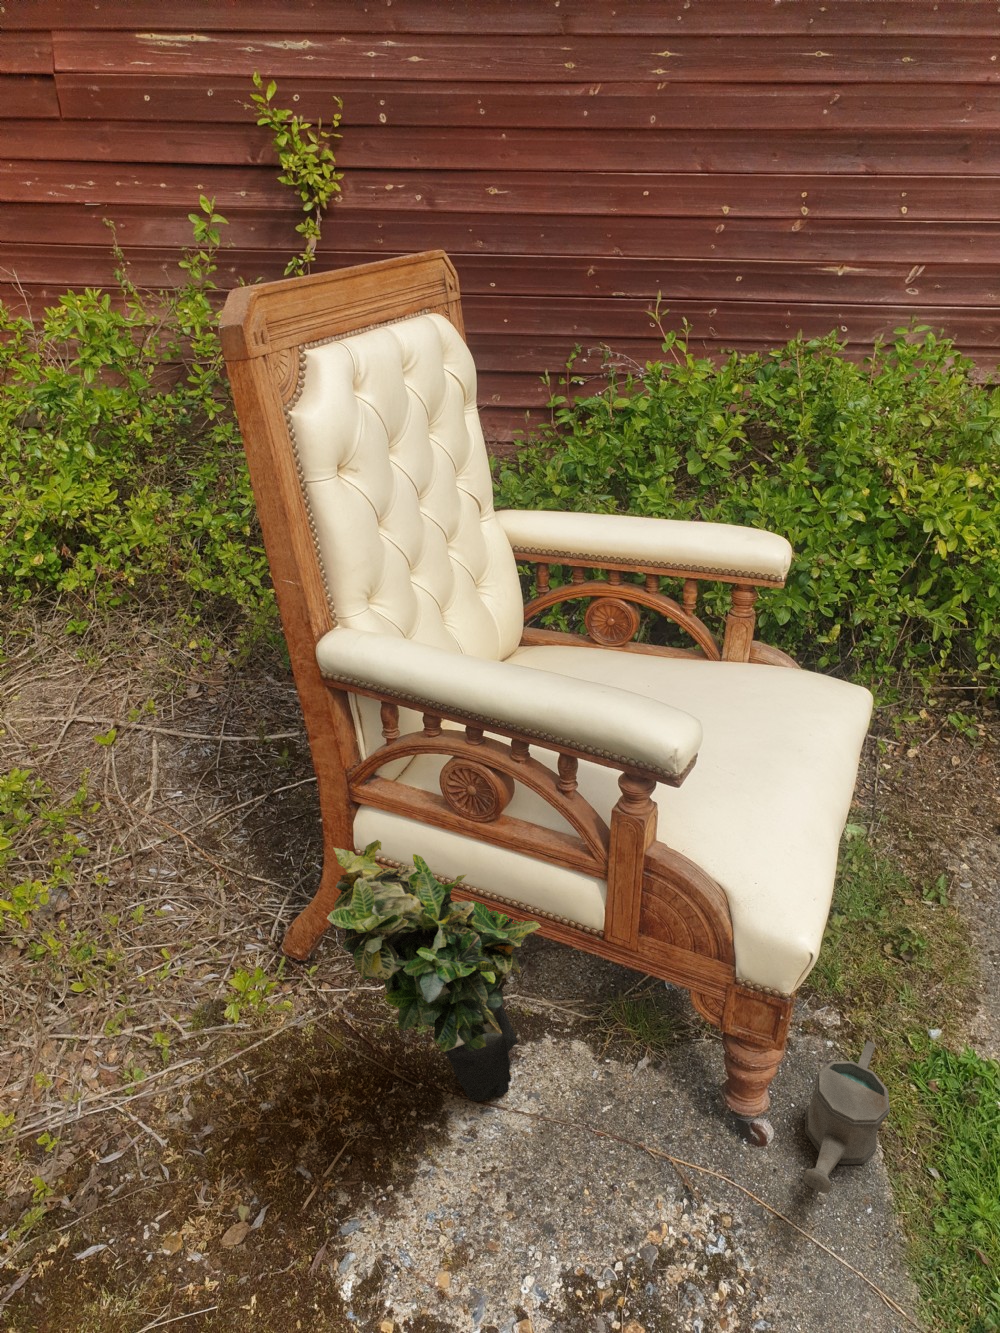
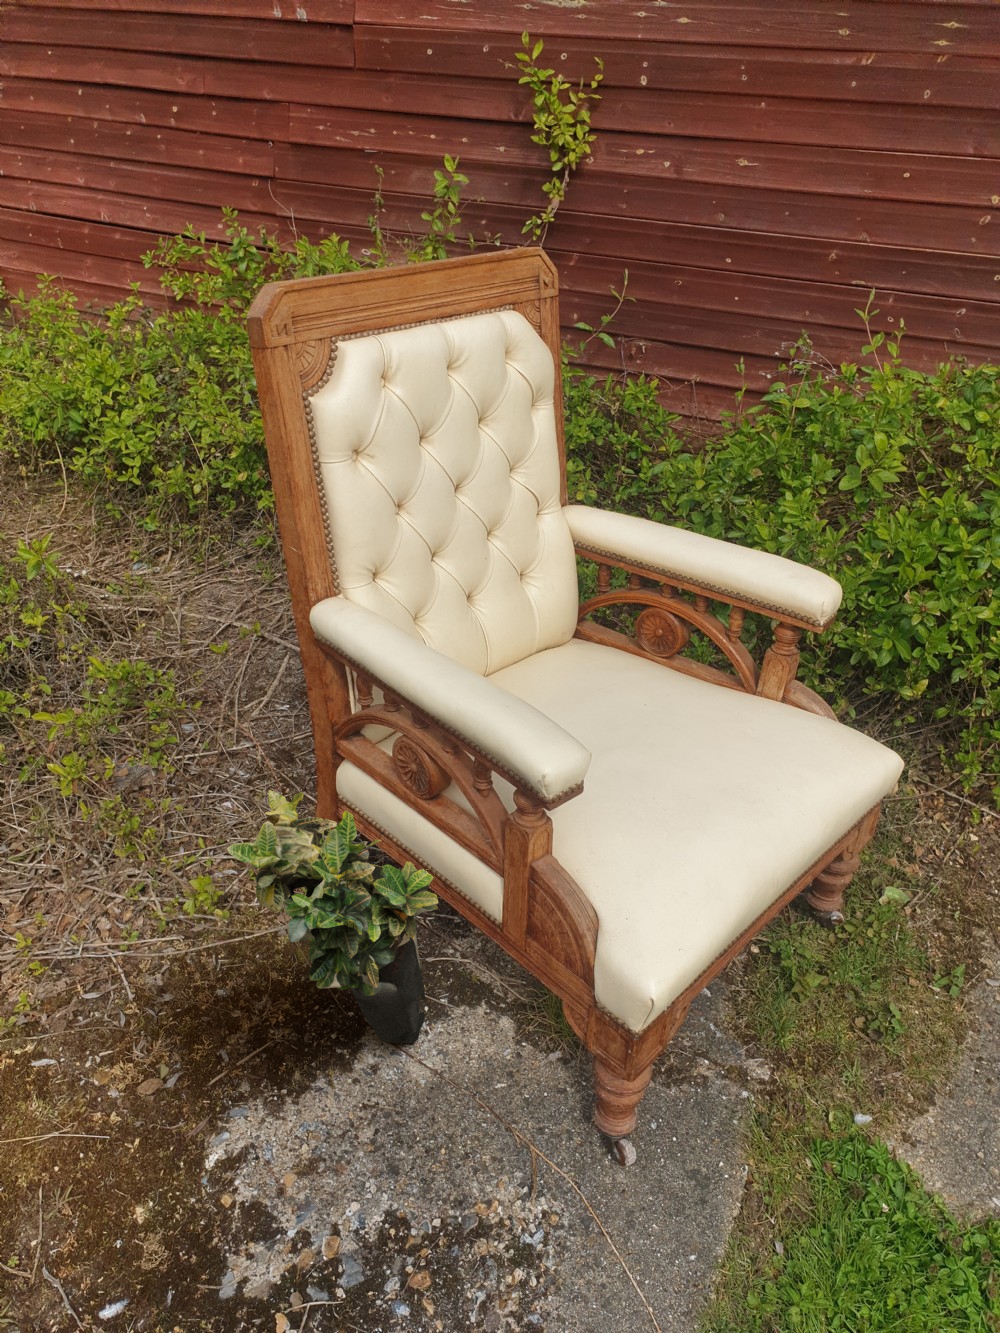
watering can: present [803,1041,890,1194] -> none [624,1102,770,1229]

